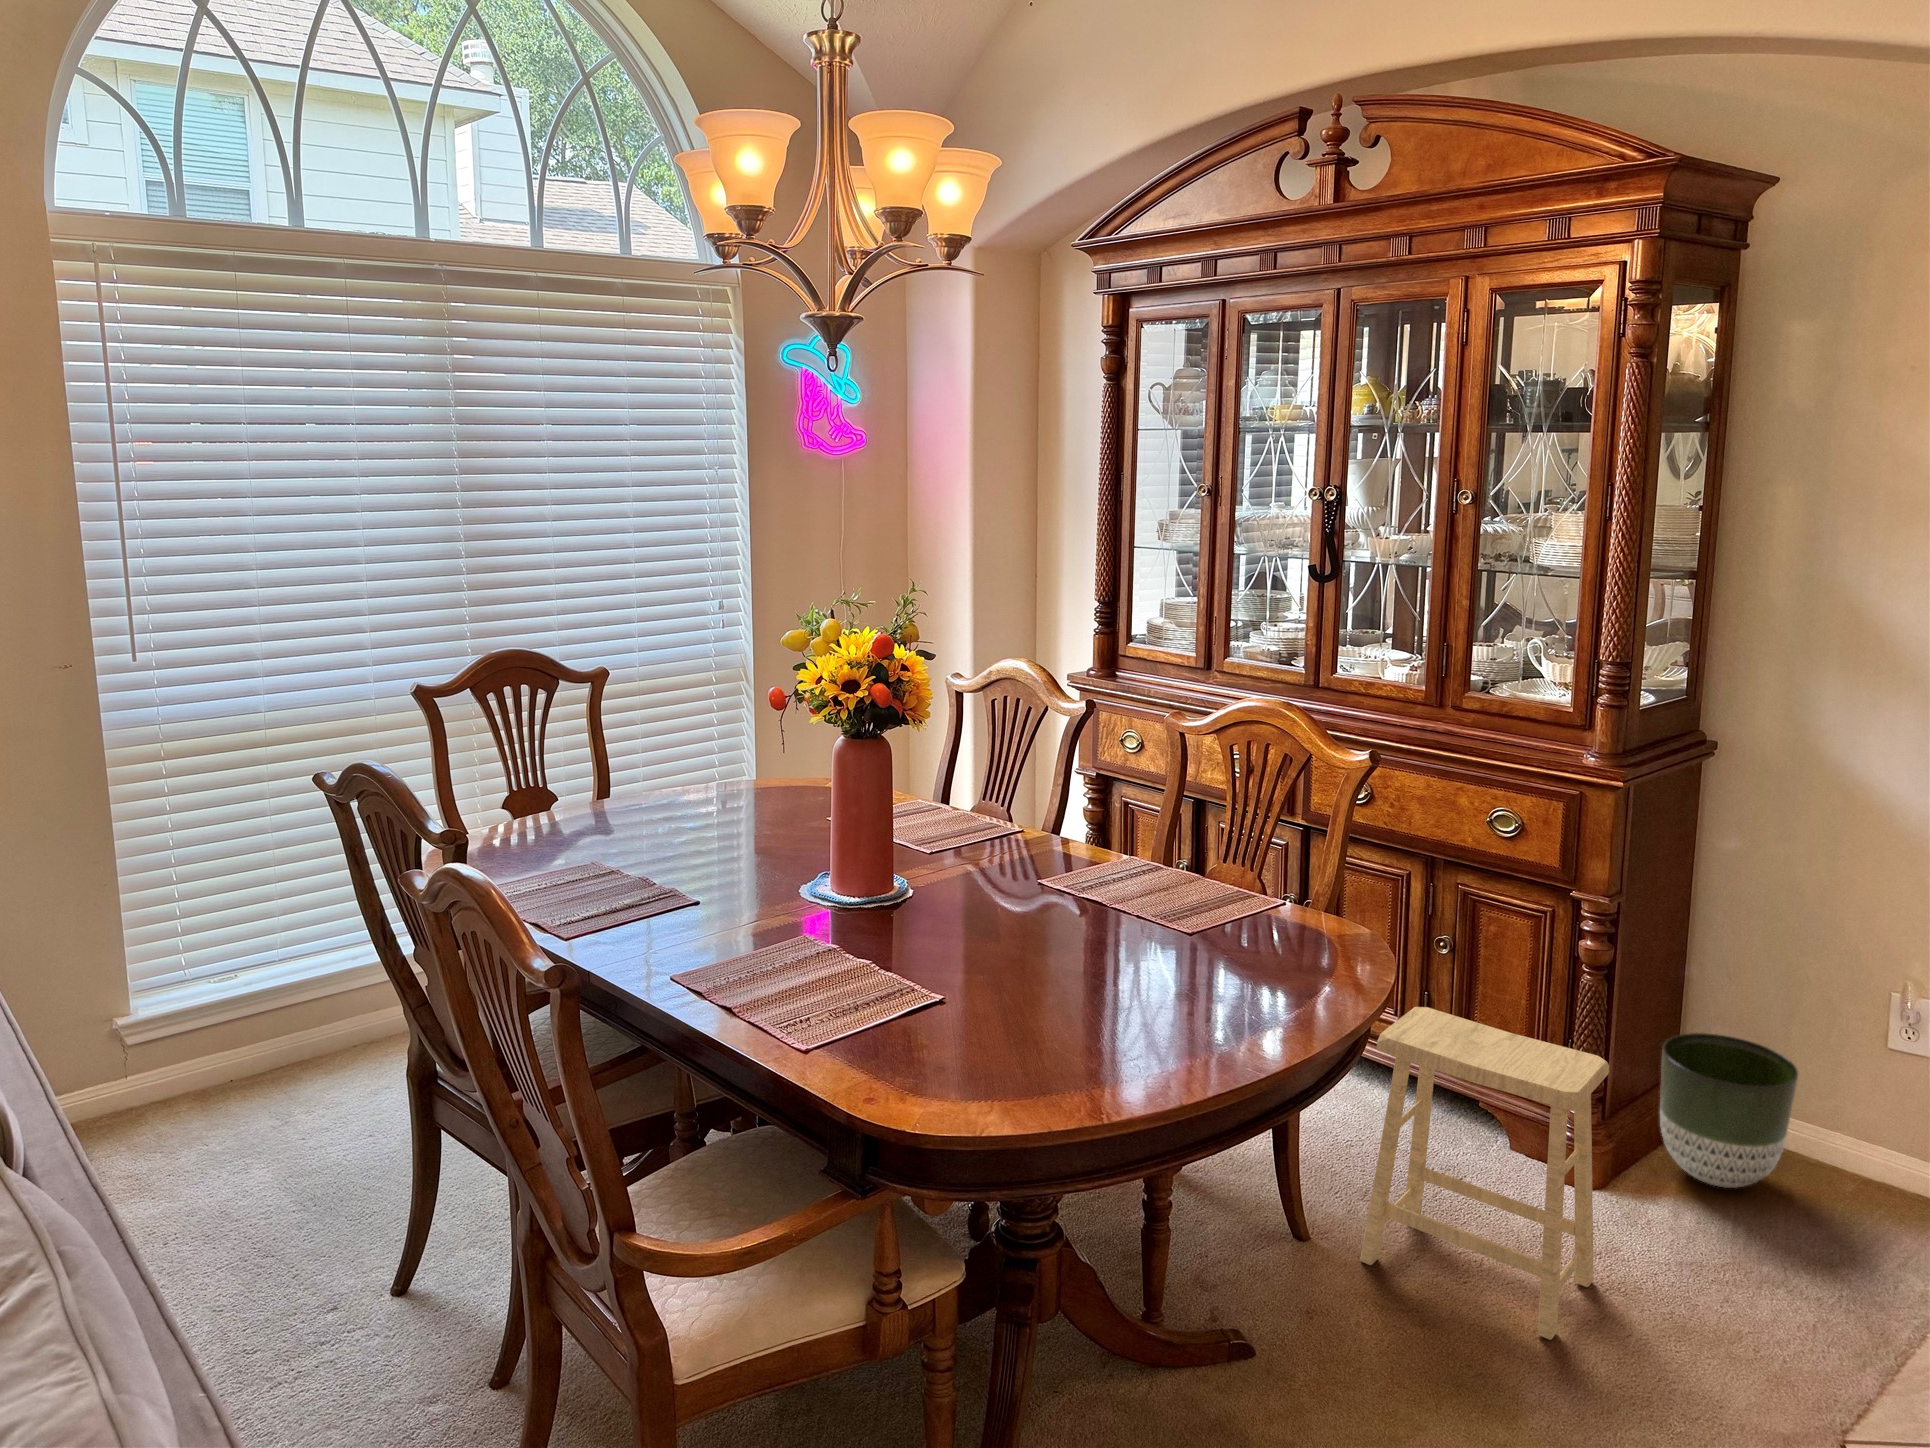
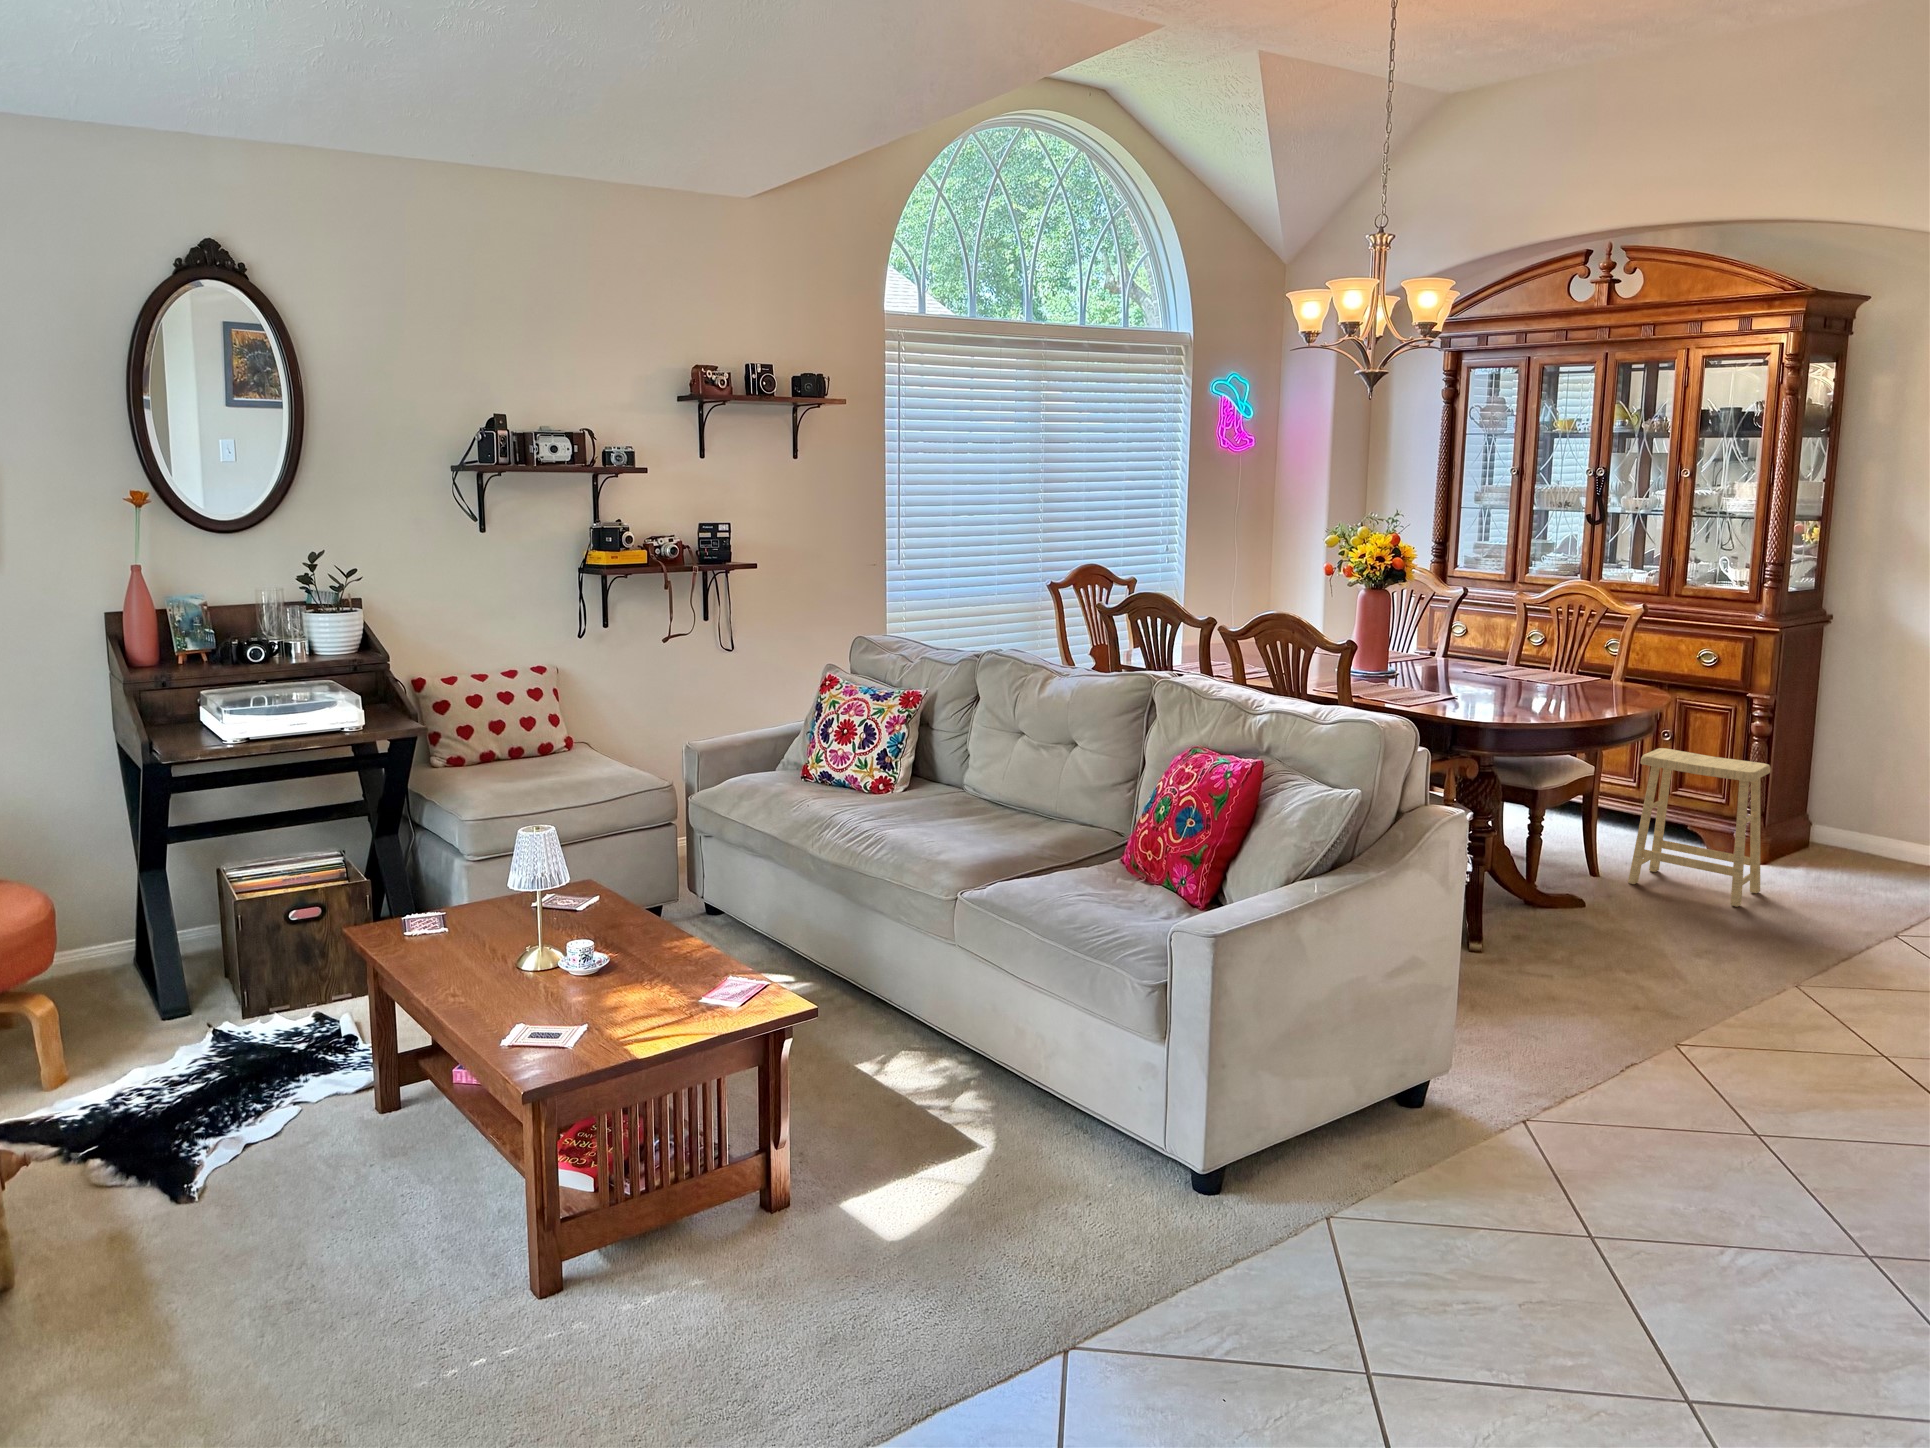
planter: present [1660,1033,1798,1188] -> none [1798,785,1880,867]

